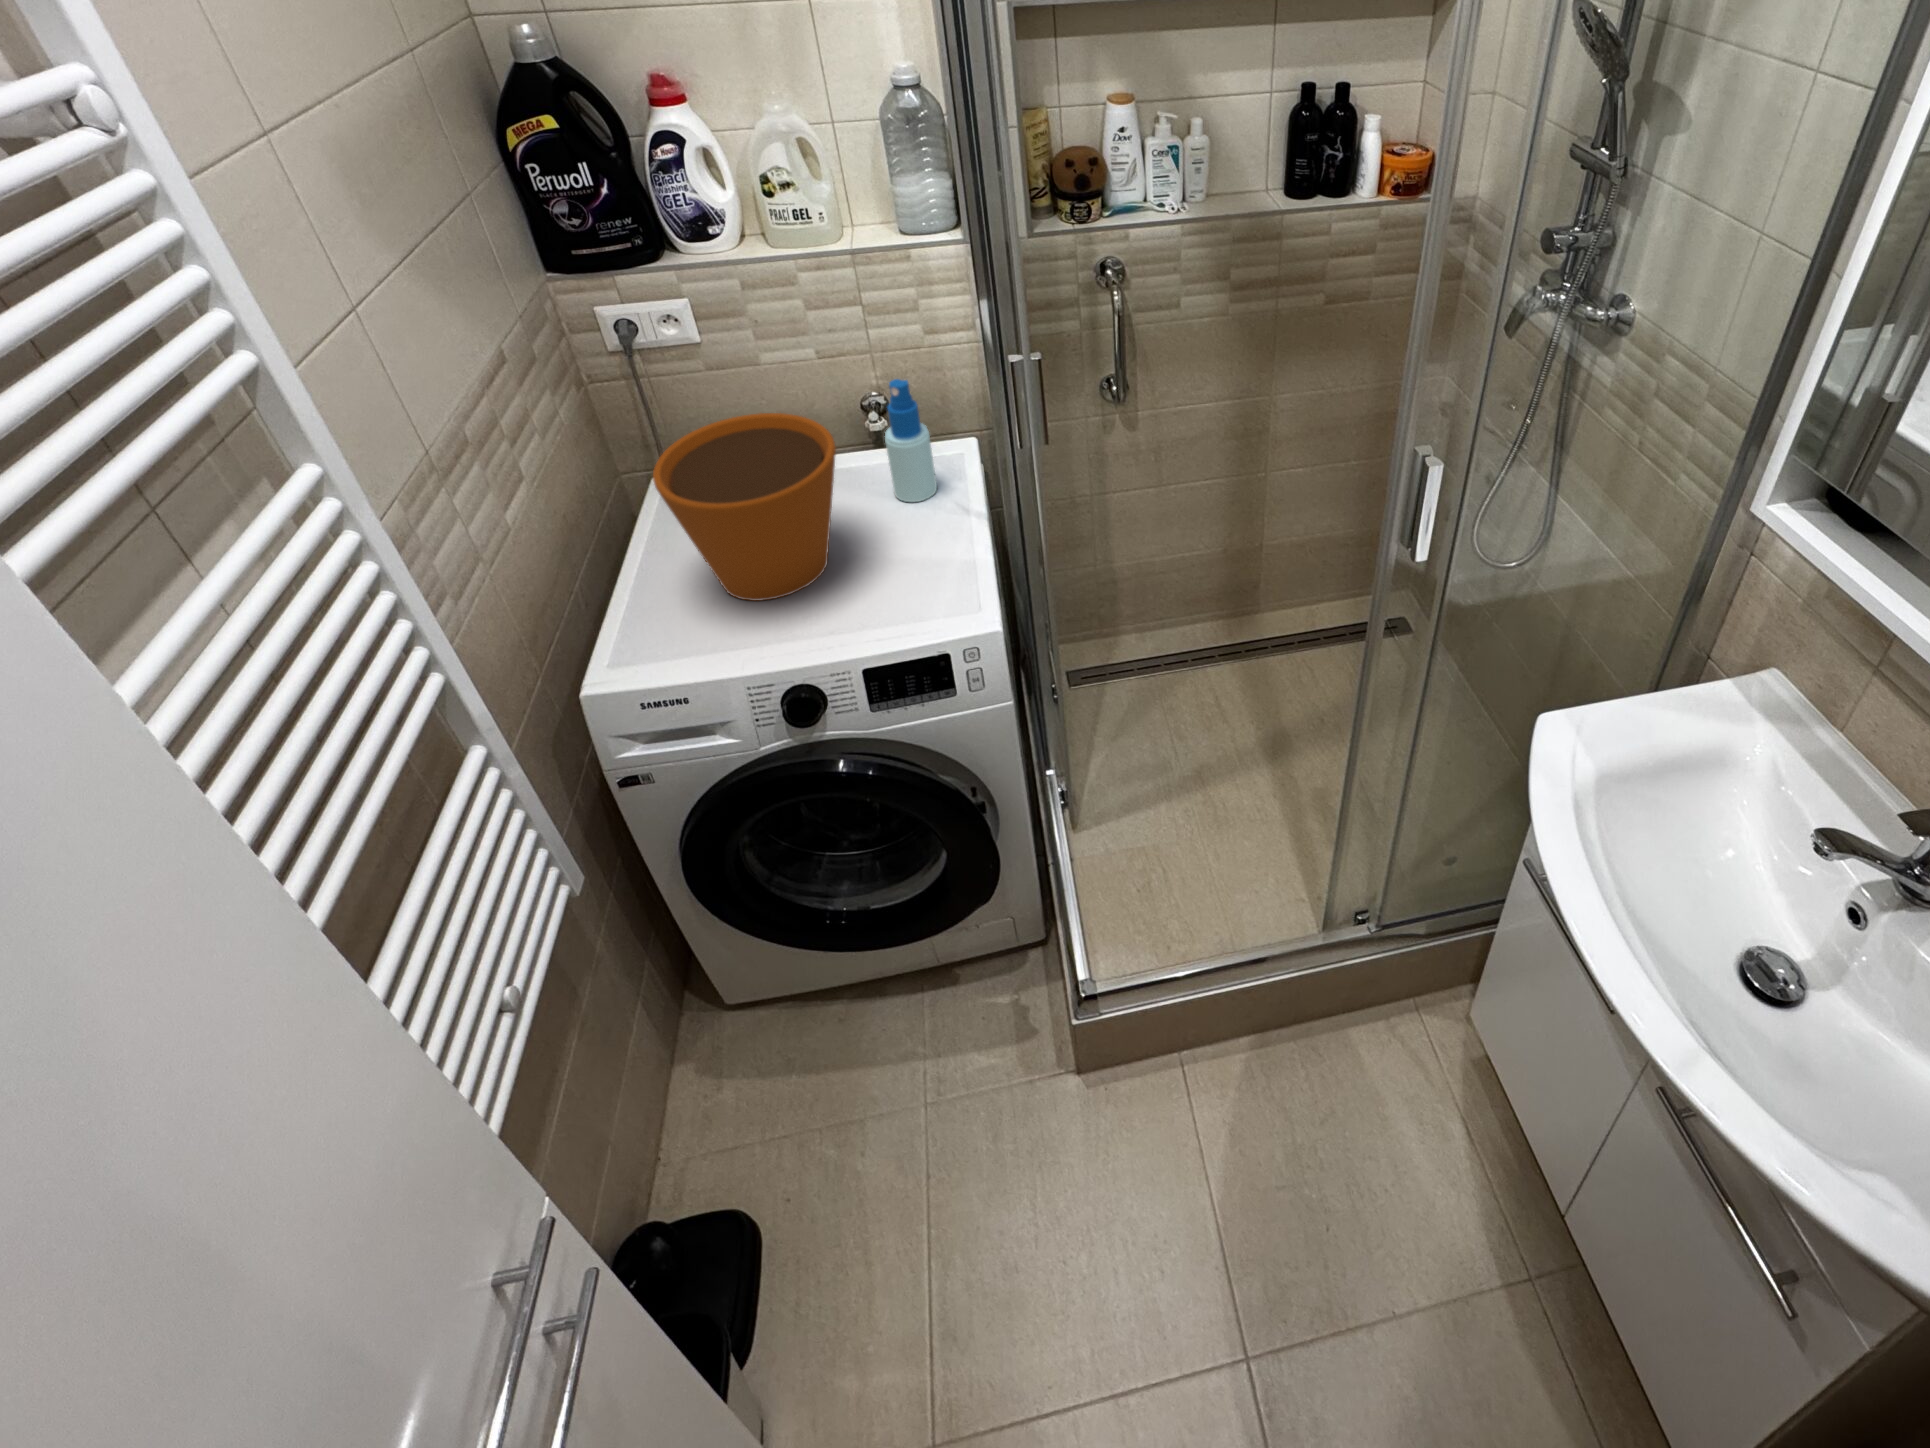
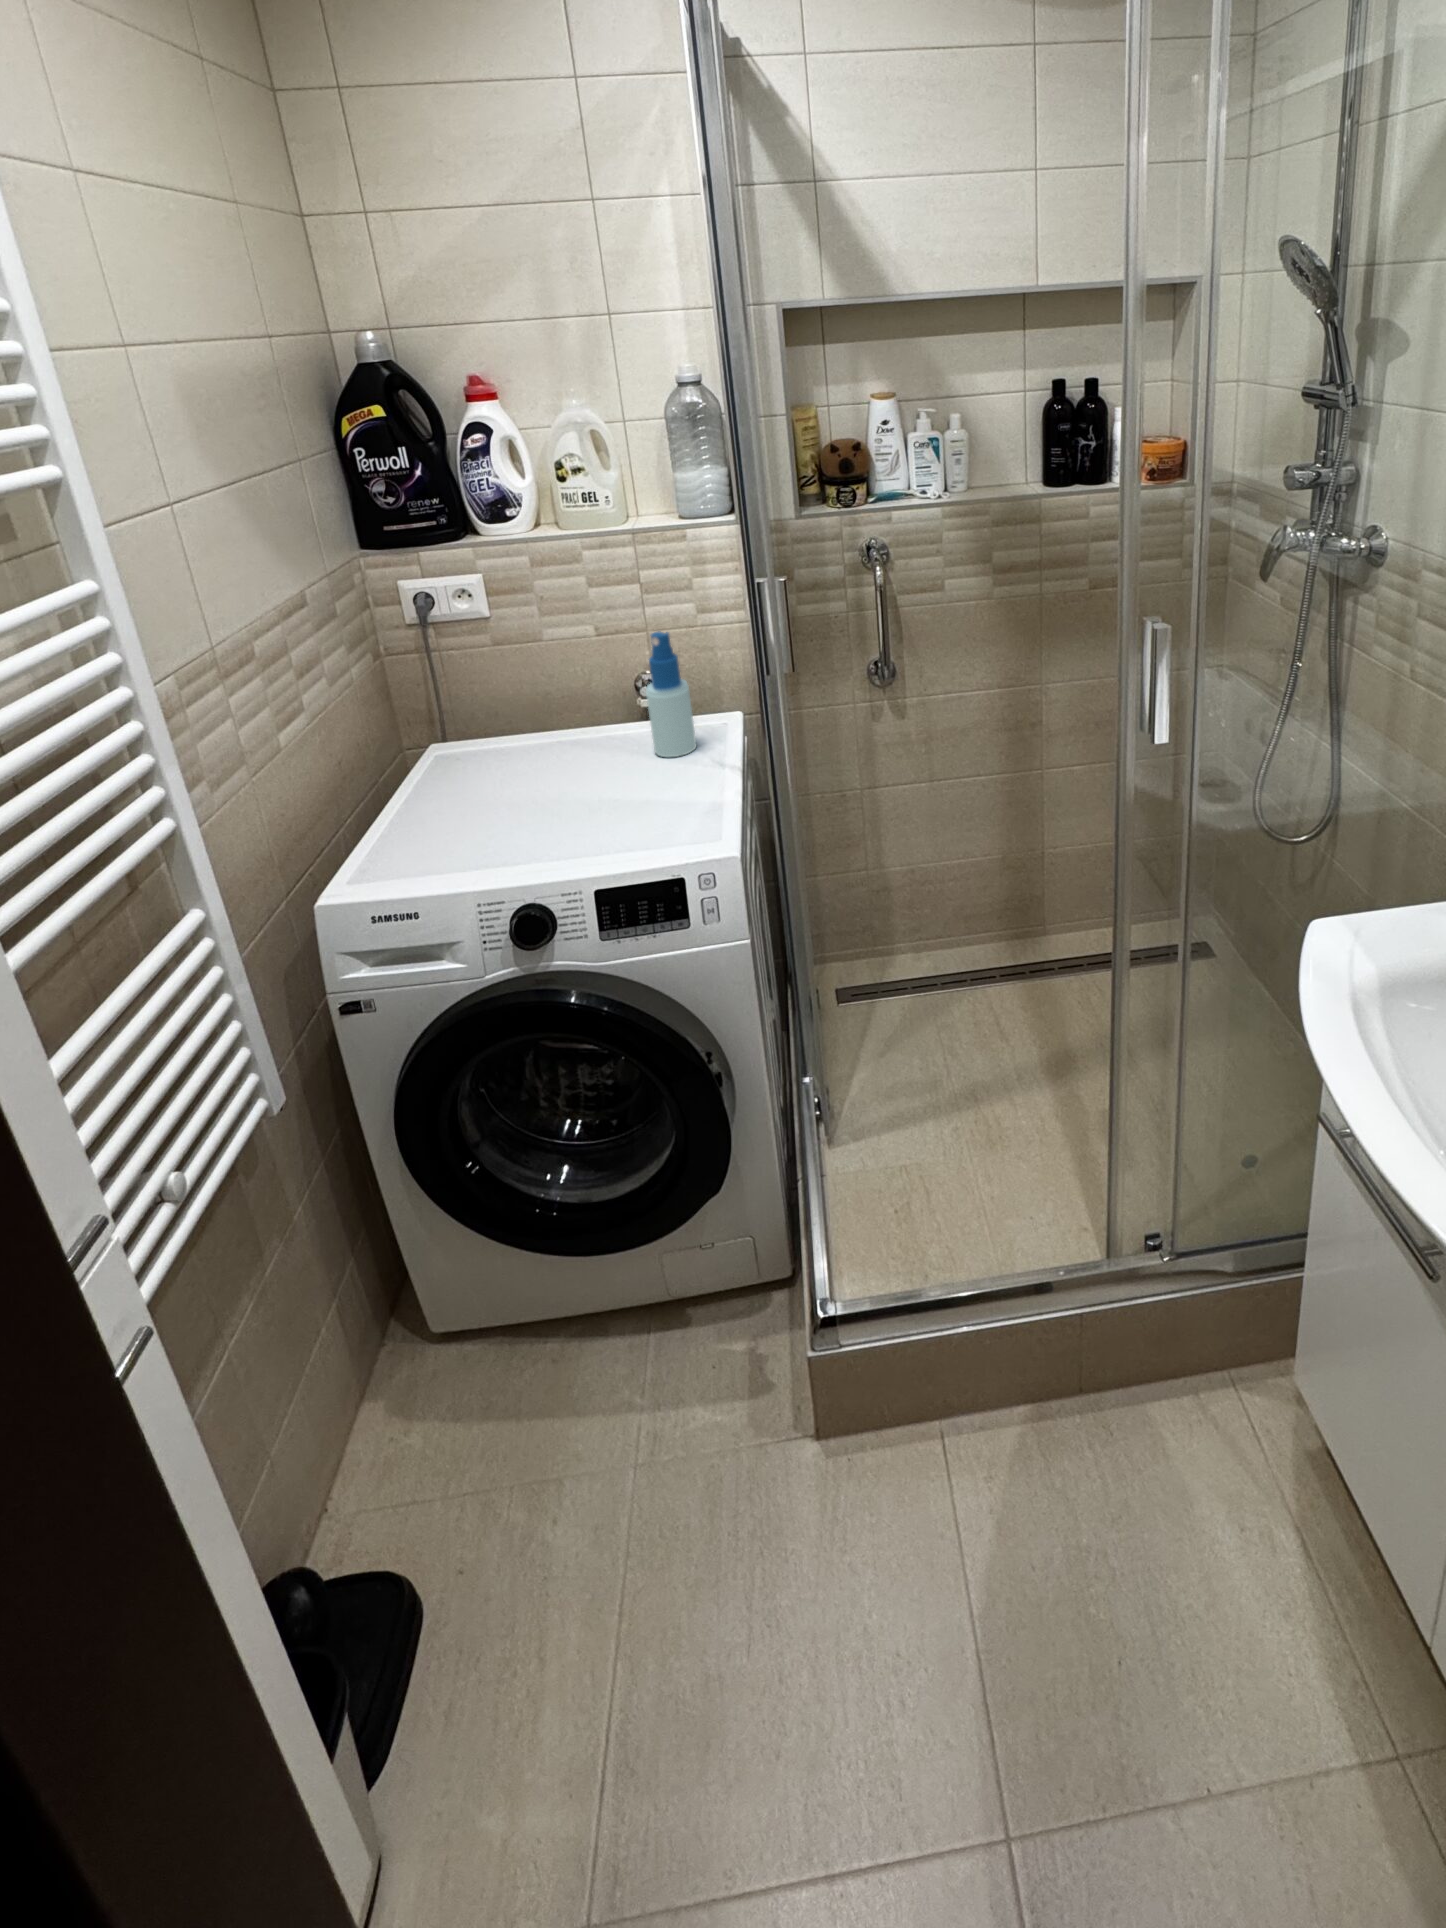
flower pot: present [653,413,836,601] -> none [413,656,589,833]

